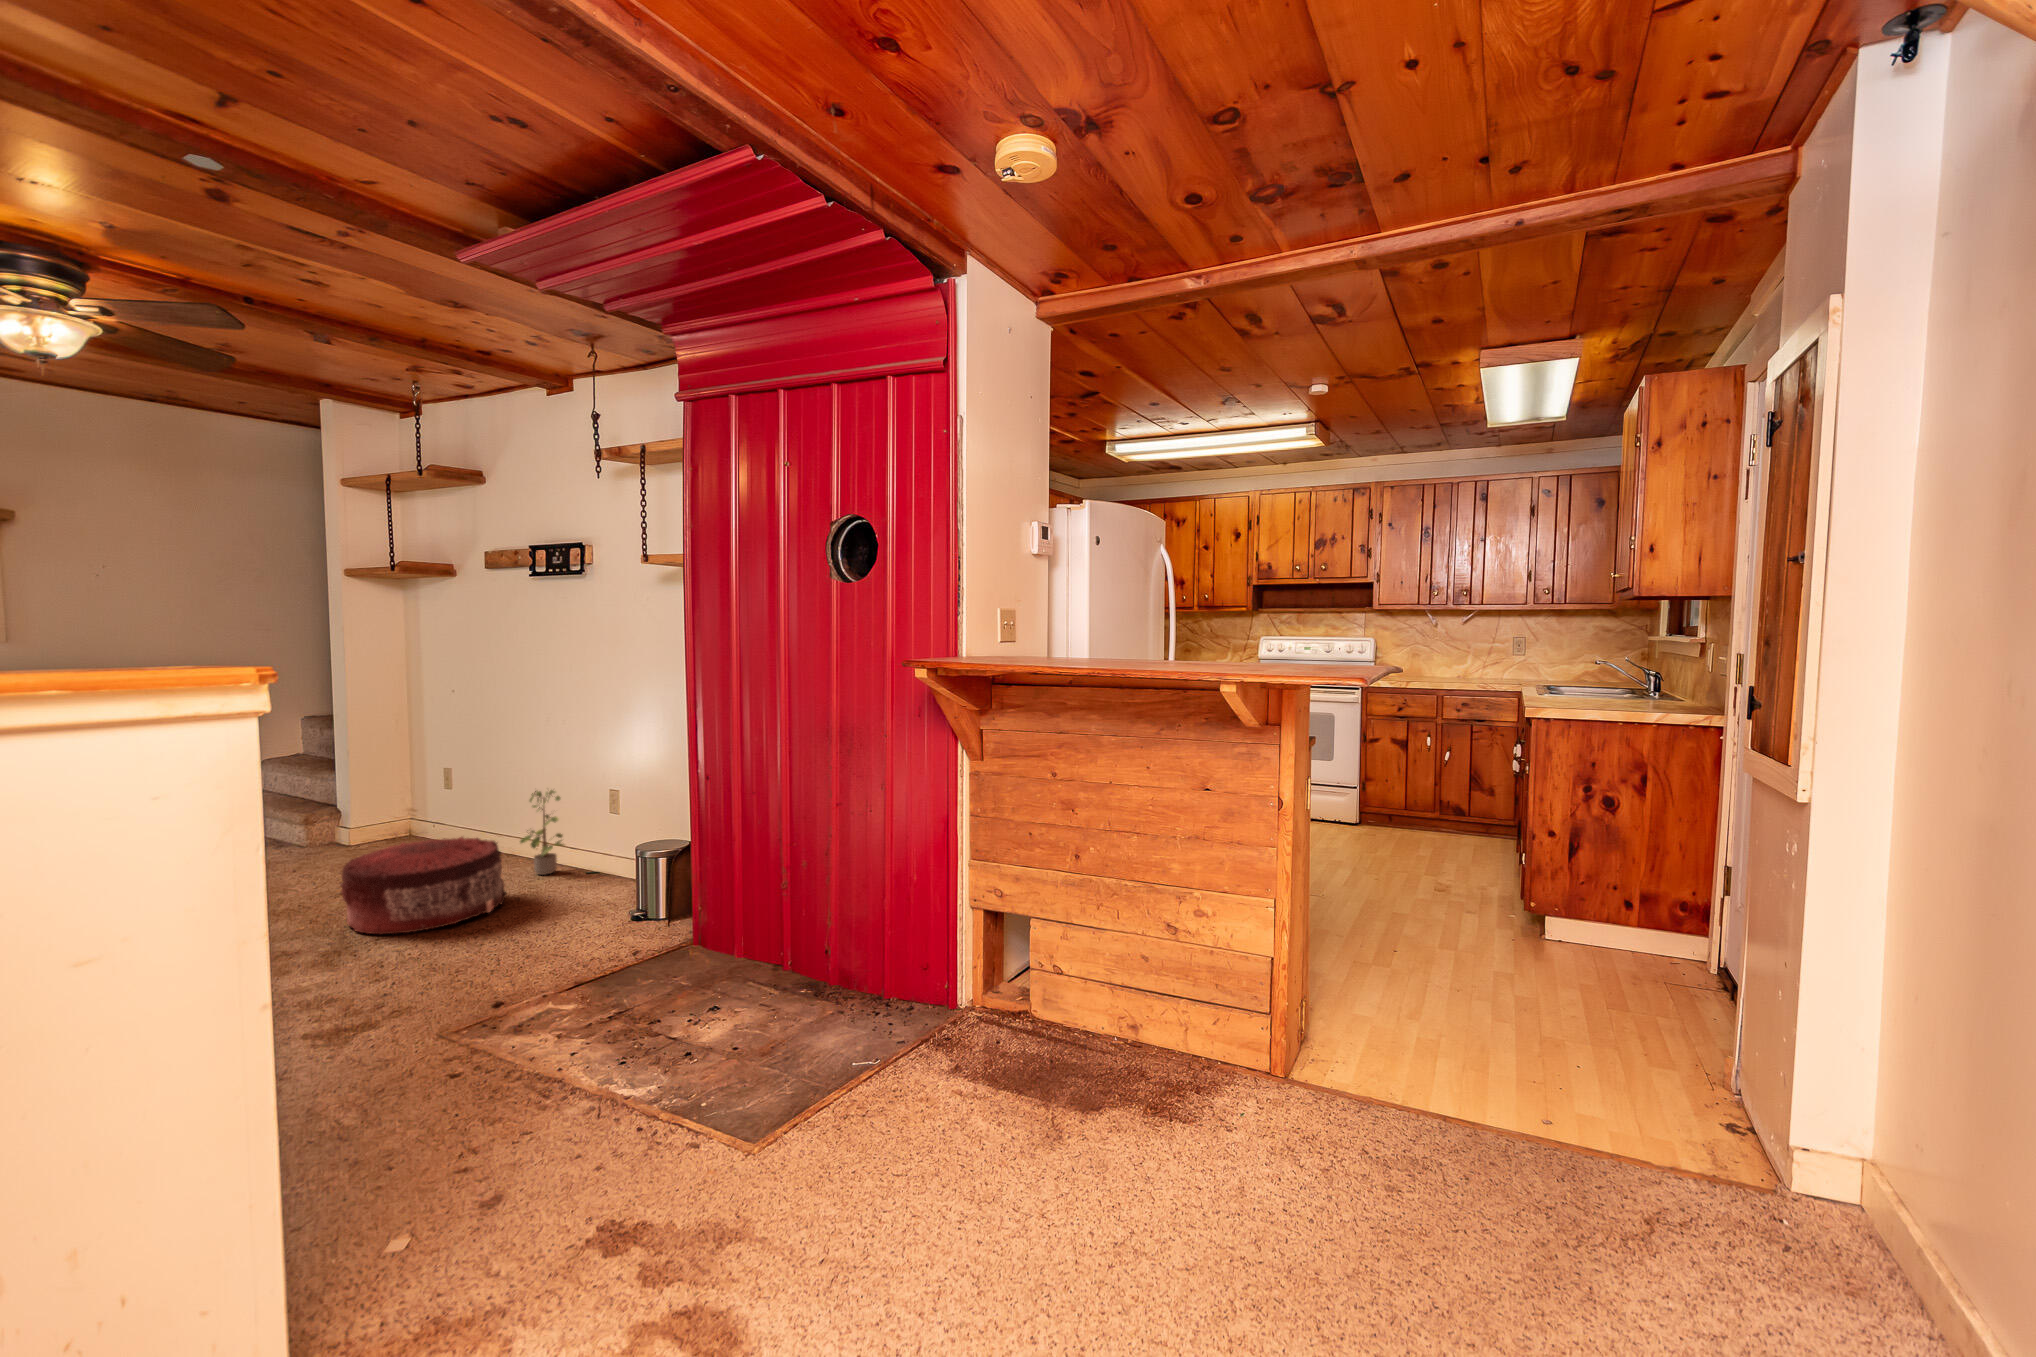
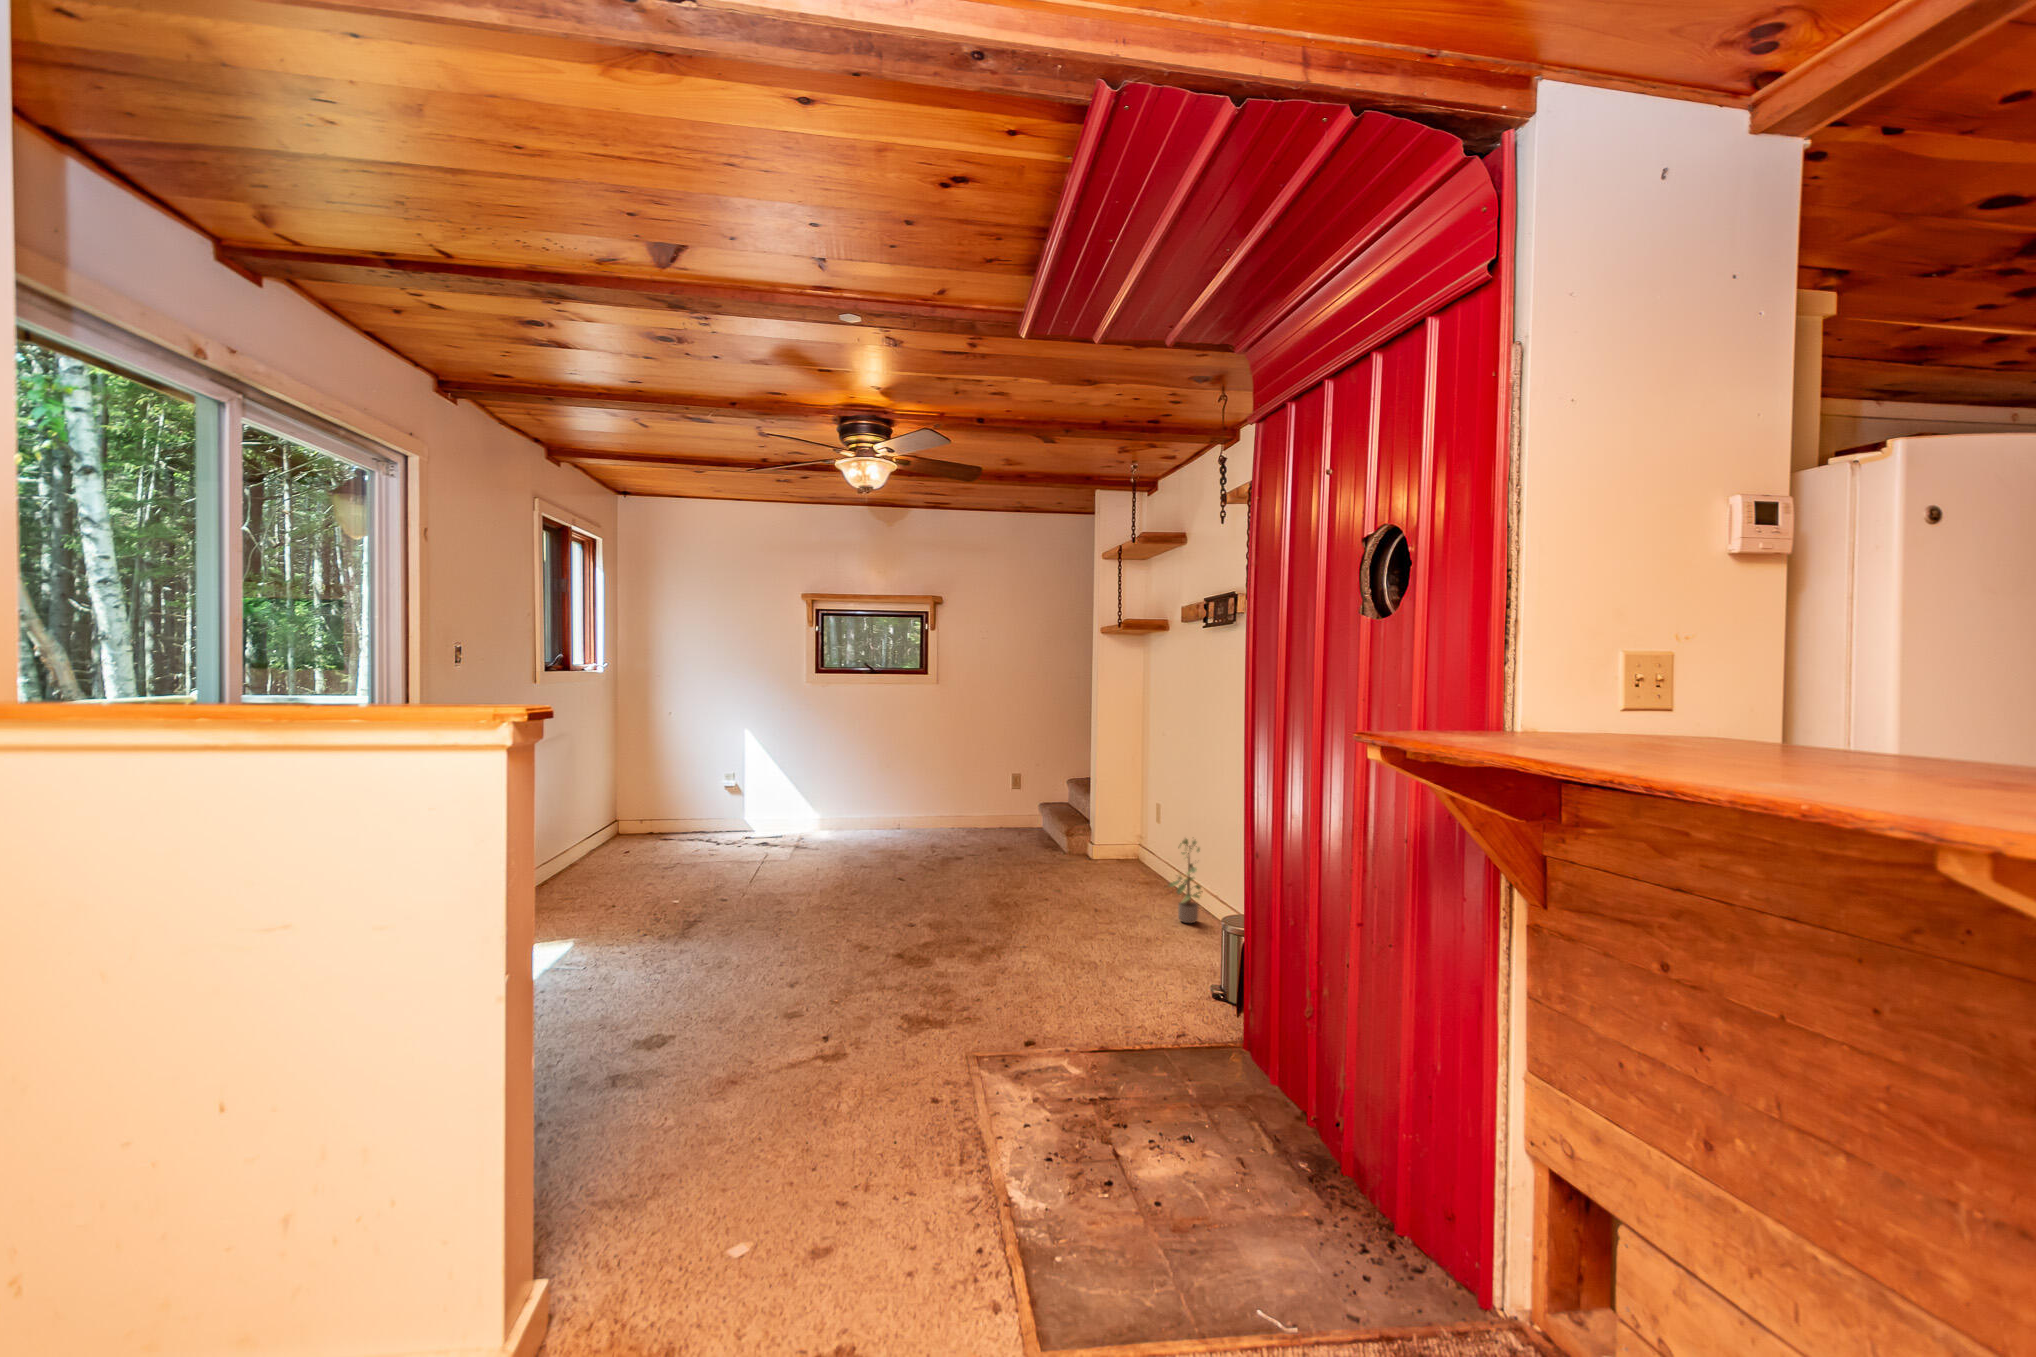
pouf: present [341,837,507,934] -> none [1013,864,1135,949]

